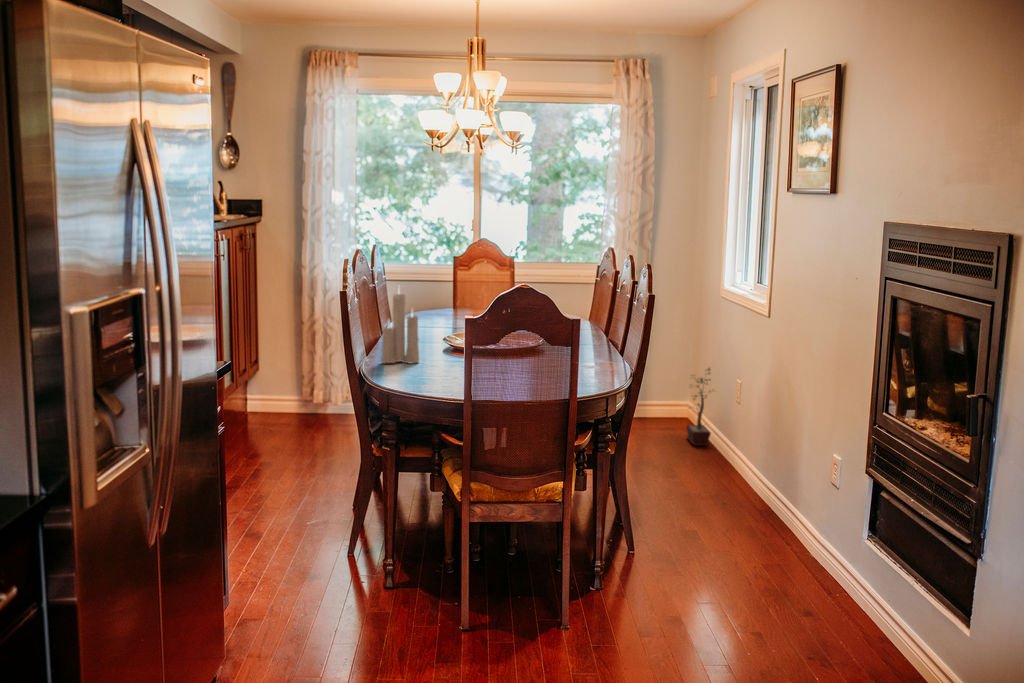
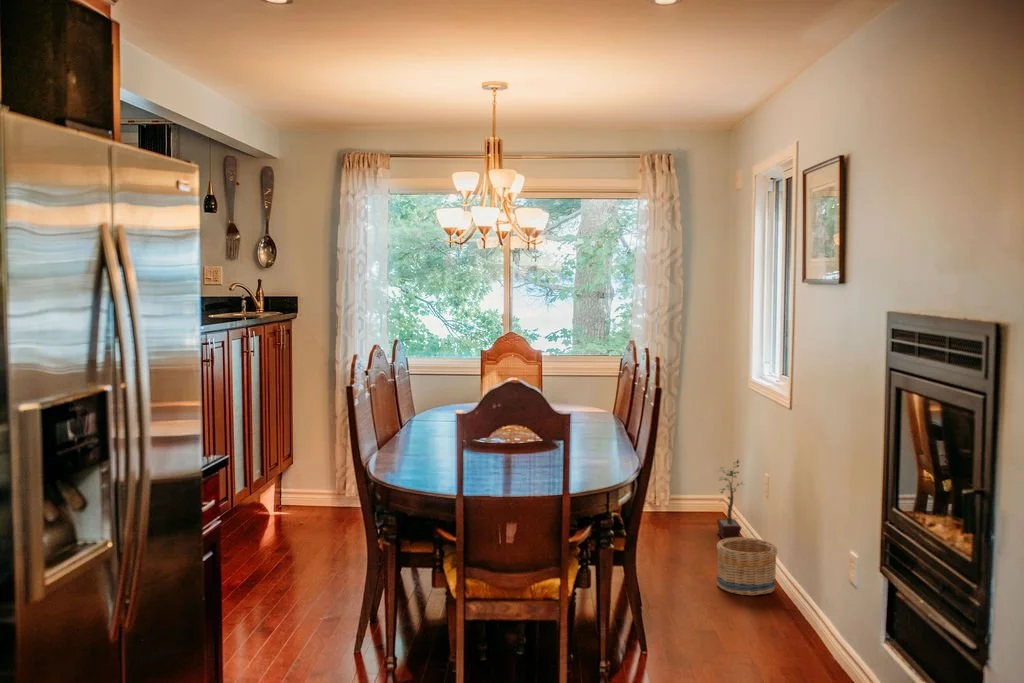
candle: present [381,293,419,363] -> none [389,374,428,456]
basket: none [693,442,752,497] -> present [717,537,777,595]

